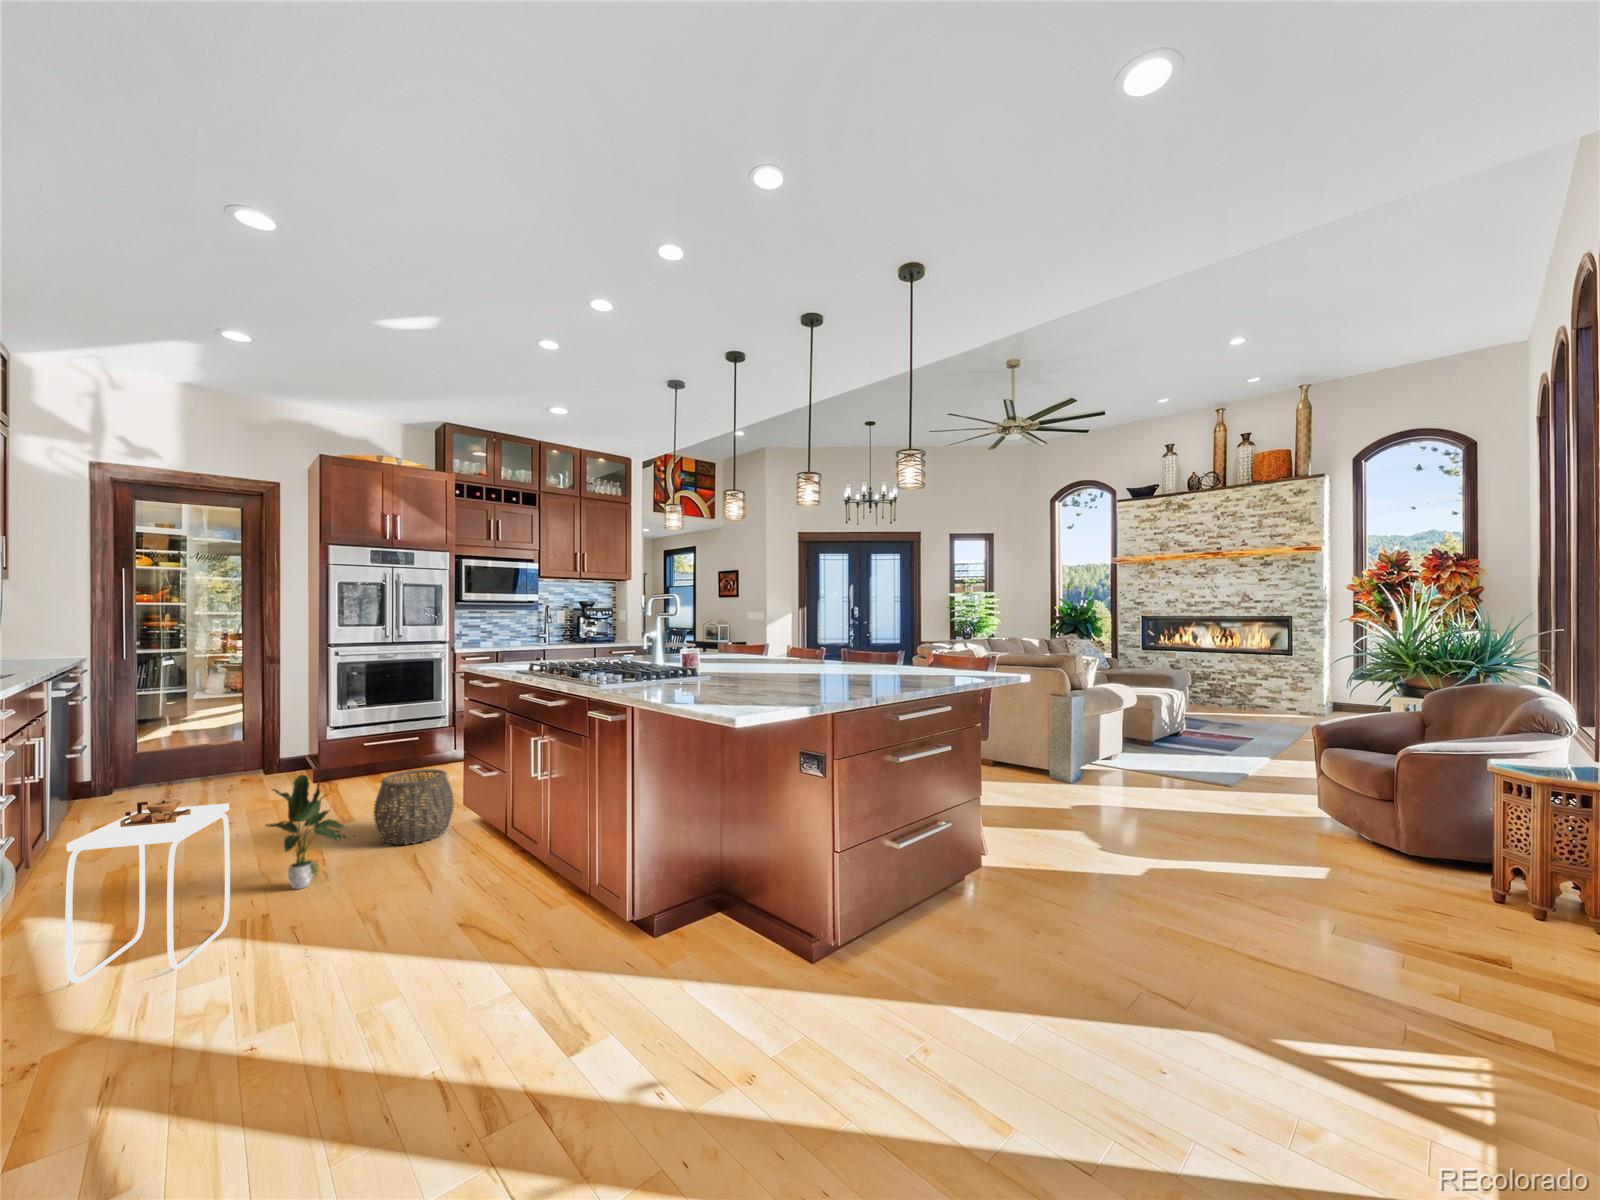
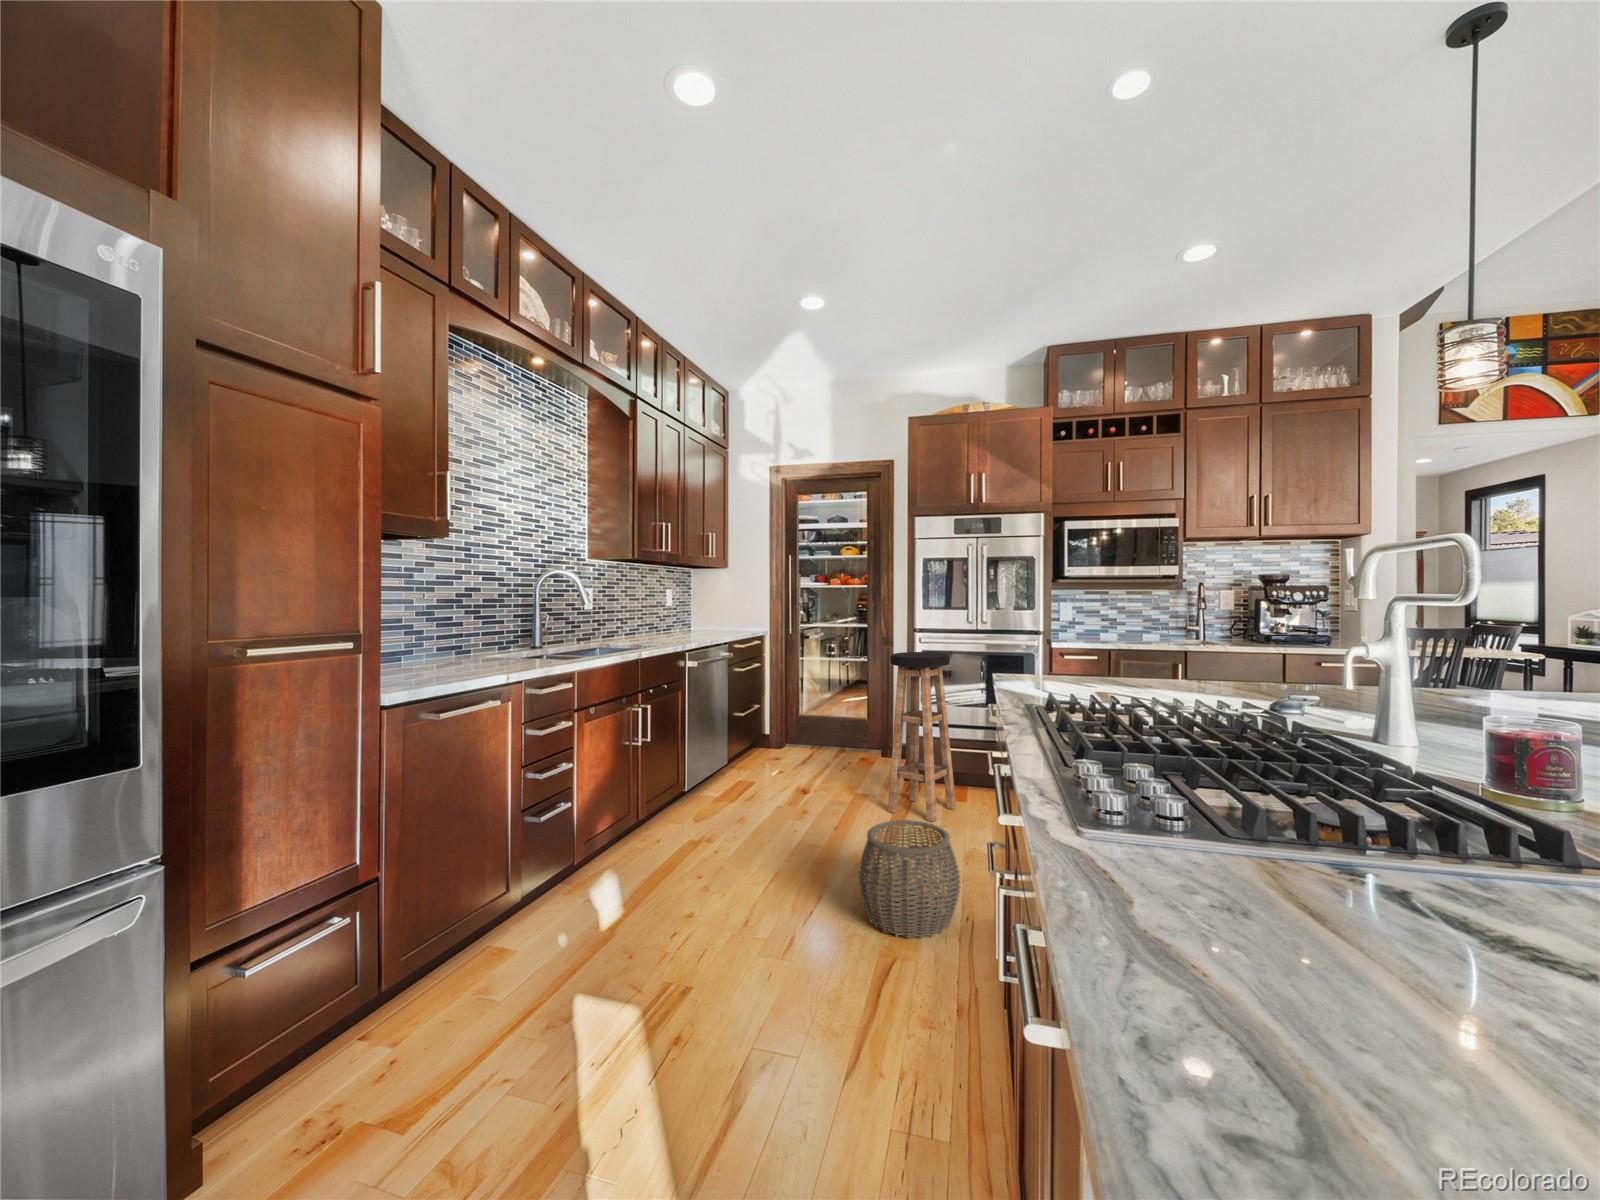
bar stool: none [327,660,388,799] -> present [888,652,956,822]
potted plant: present [266,775,347,889] -> none [688,810,795,961]
side table: present [65,800,230,983] -> none [470,819,635,1045]

